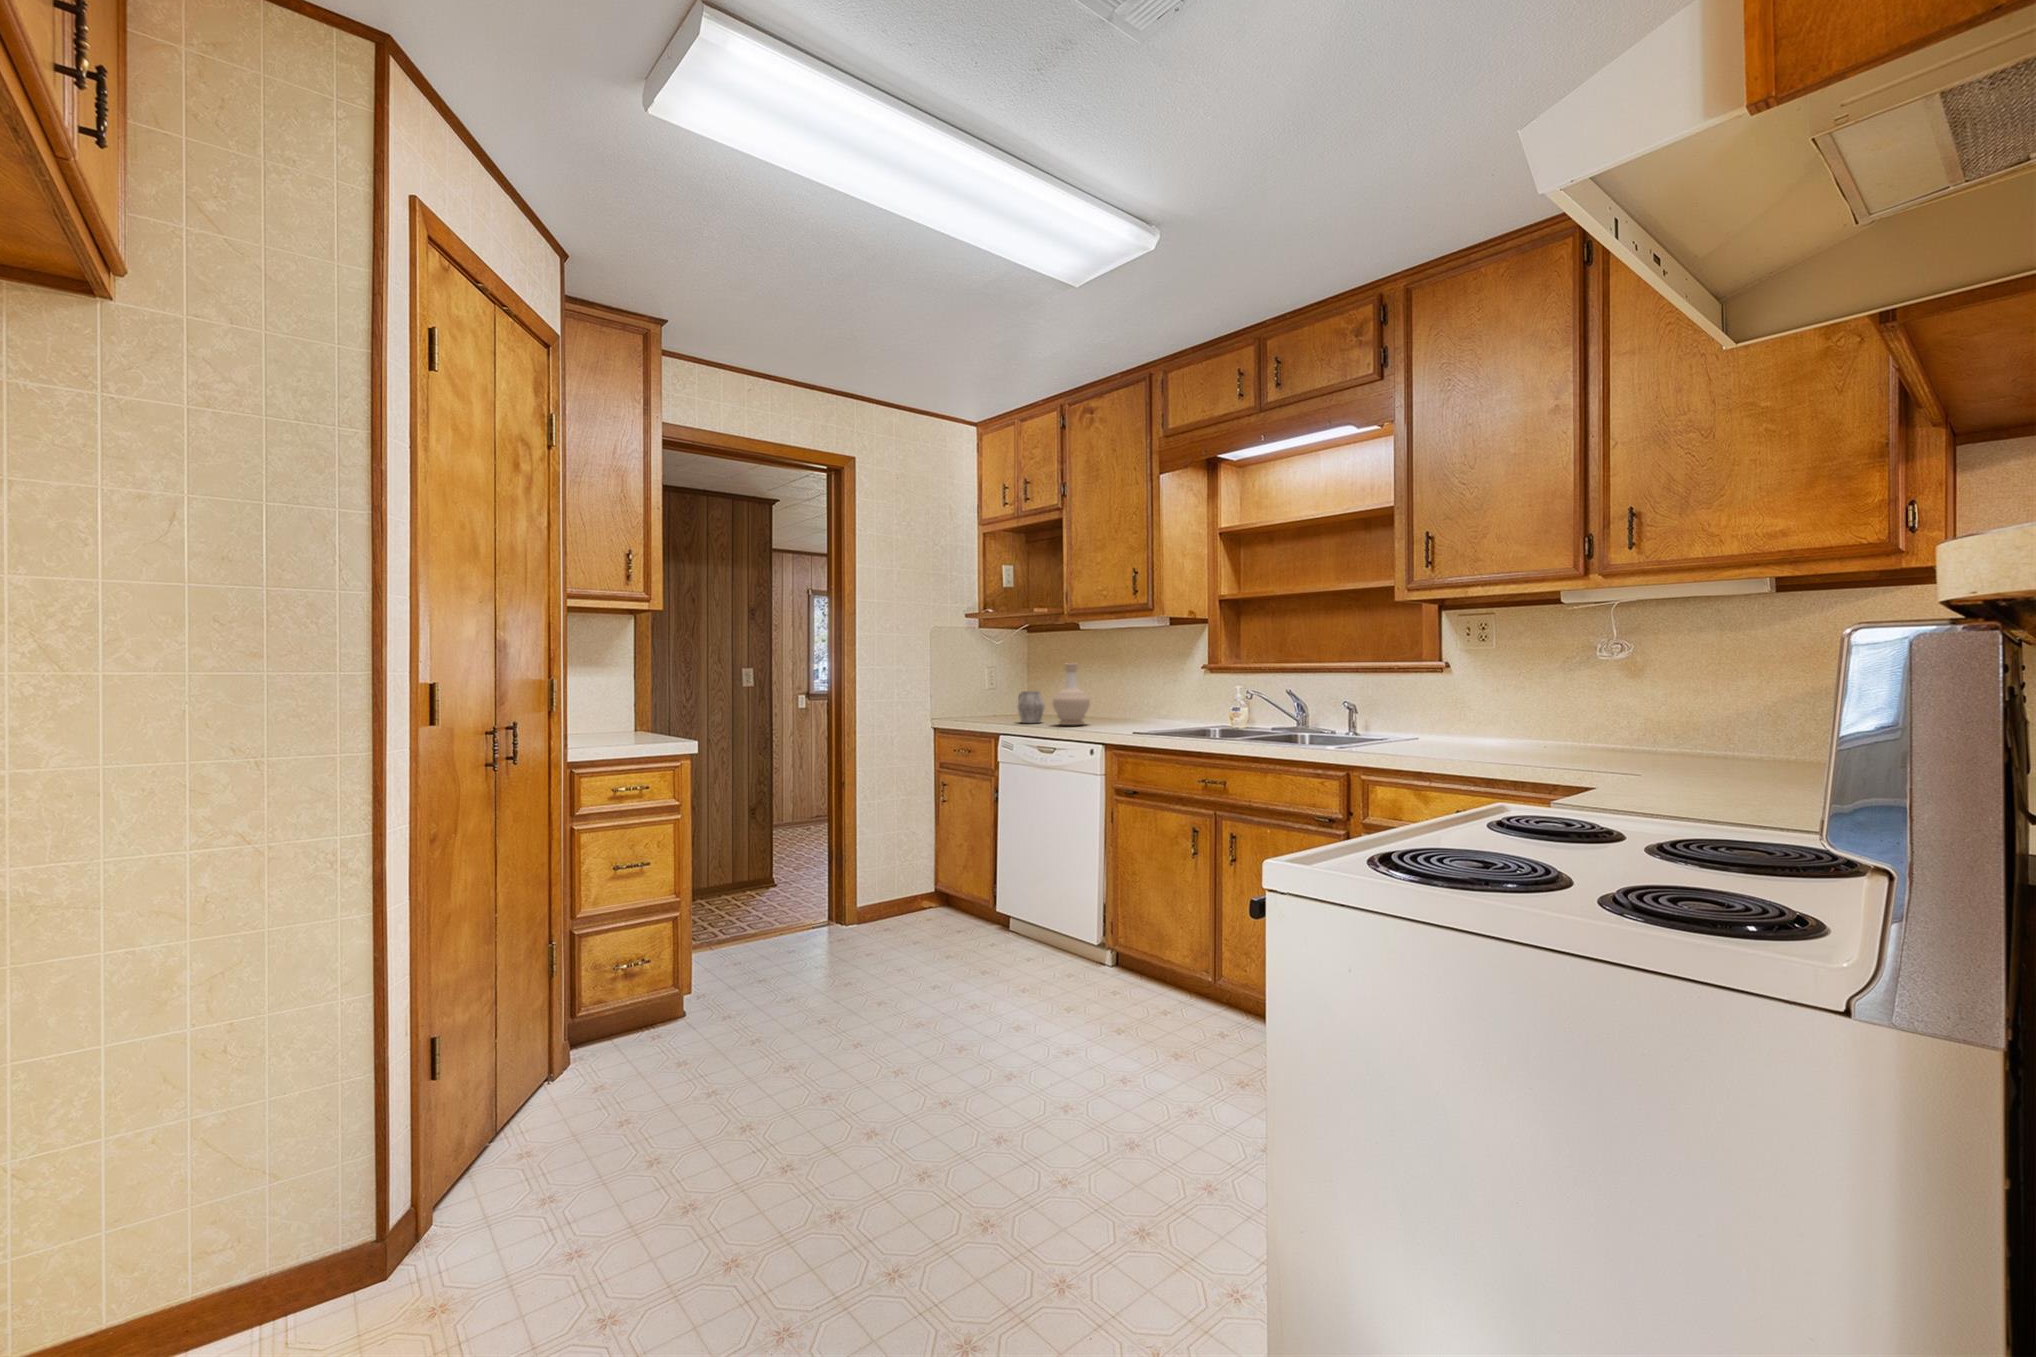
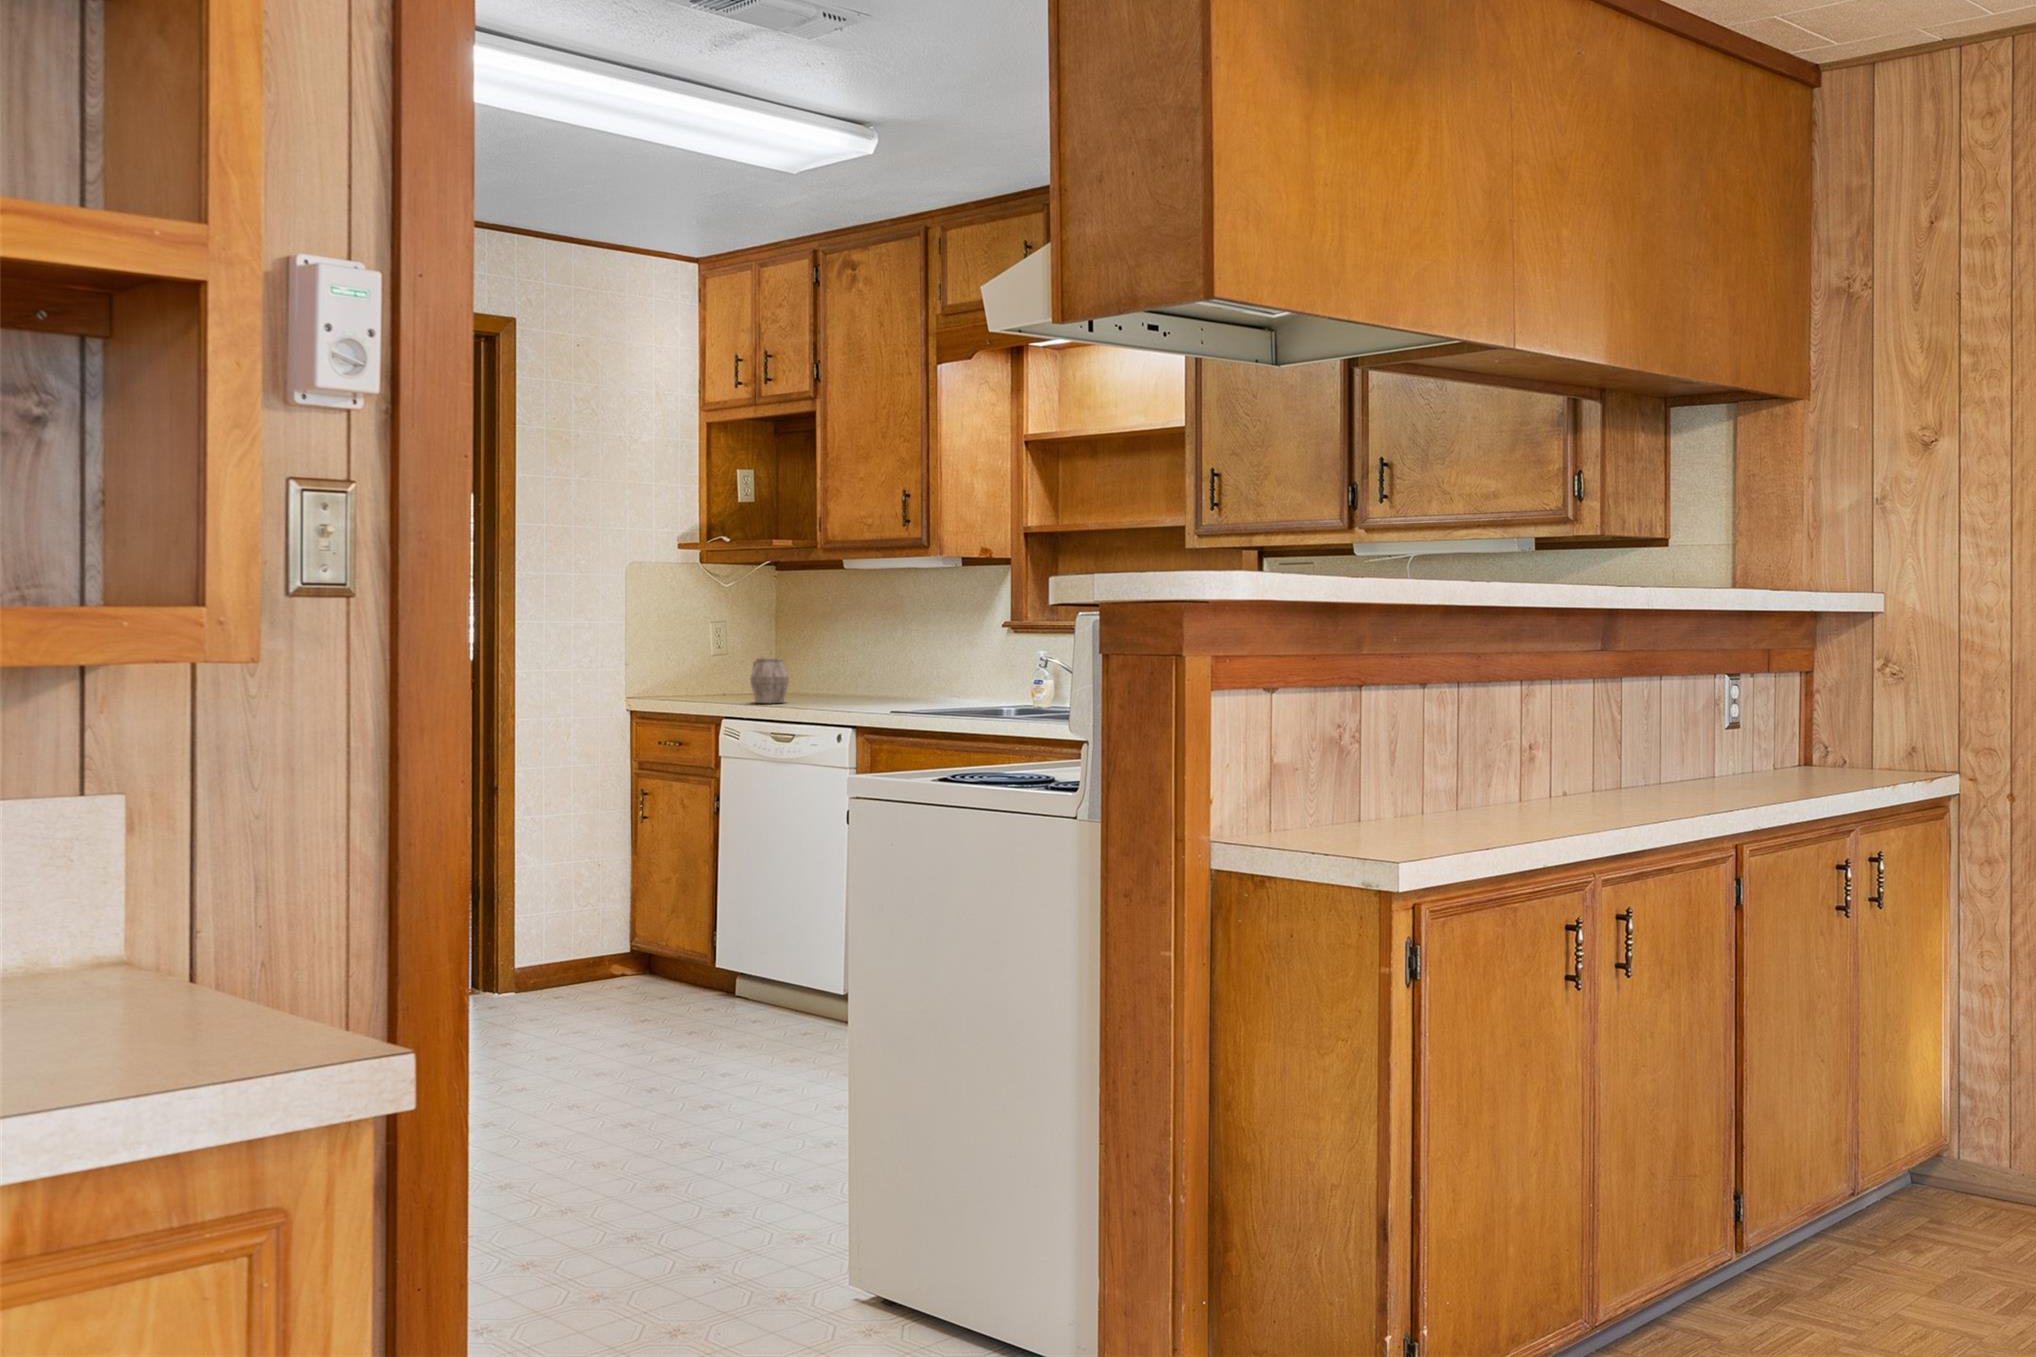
bottle: present [1052,663,1090,725] -> none [797,619,849,705]

